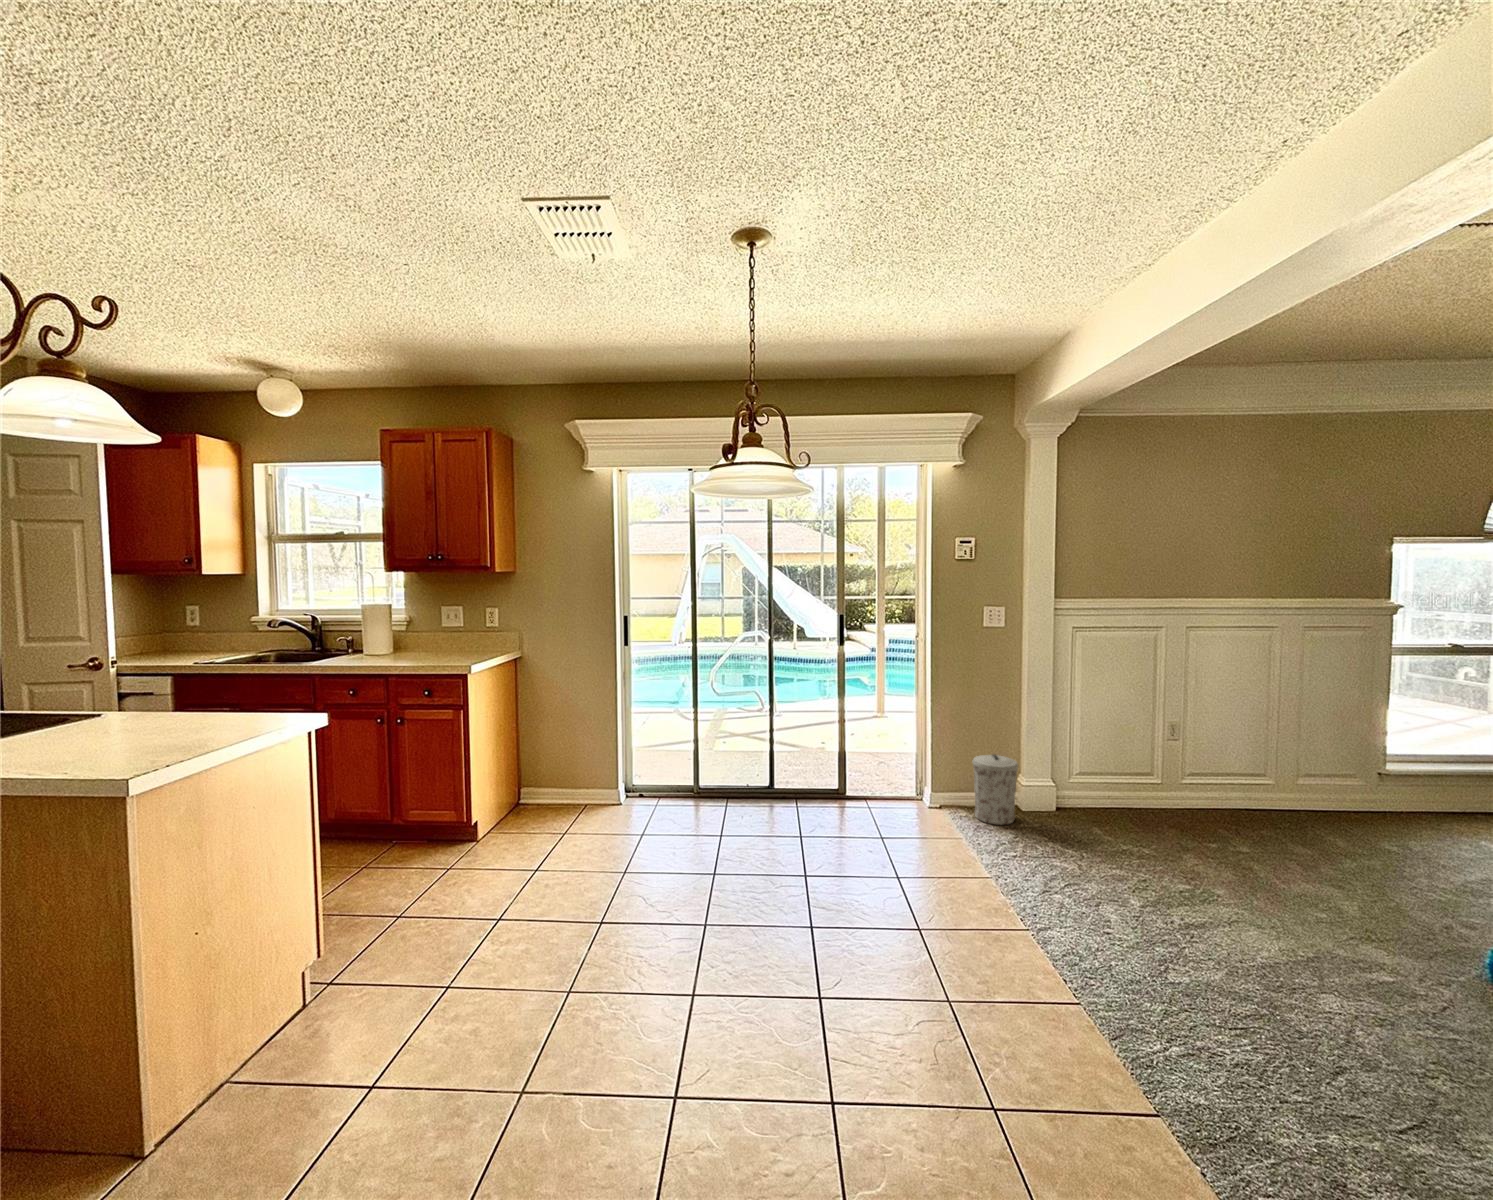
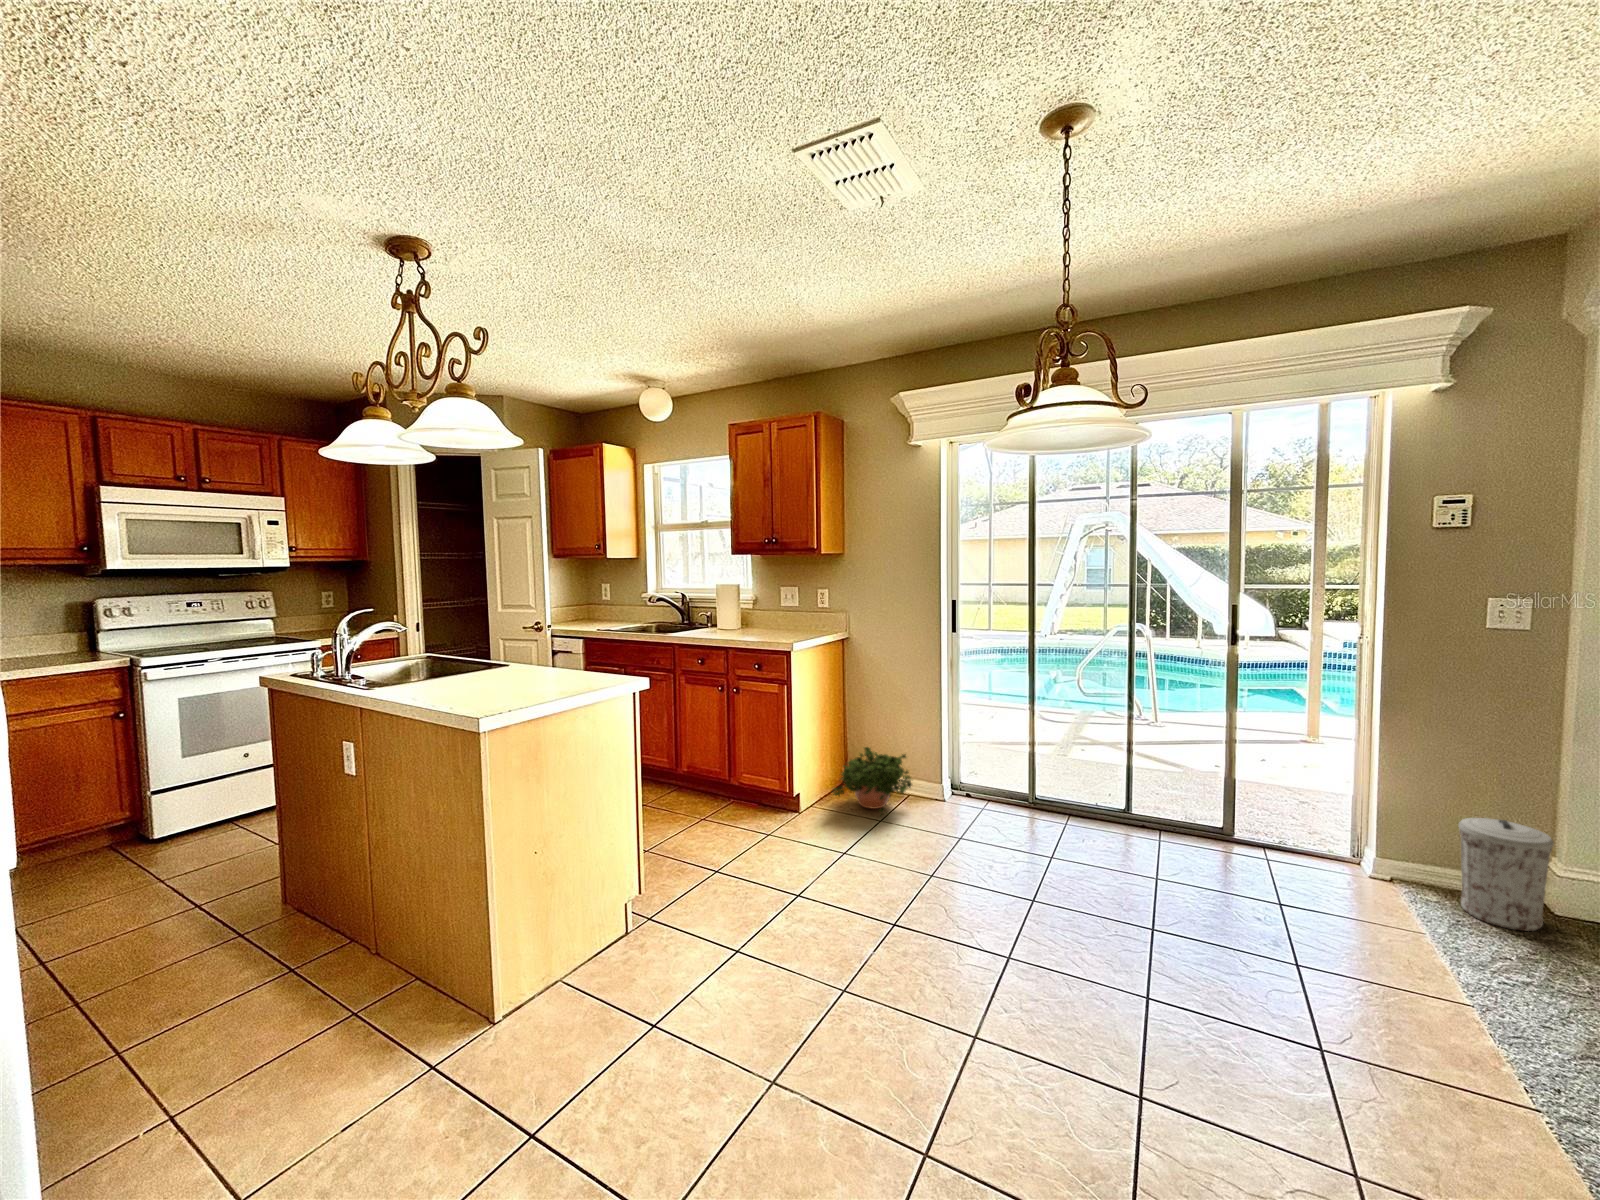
potted plant: none [512,762,594,829] -> present [832,747,912,816]

